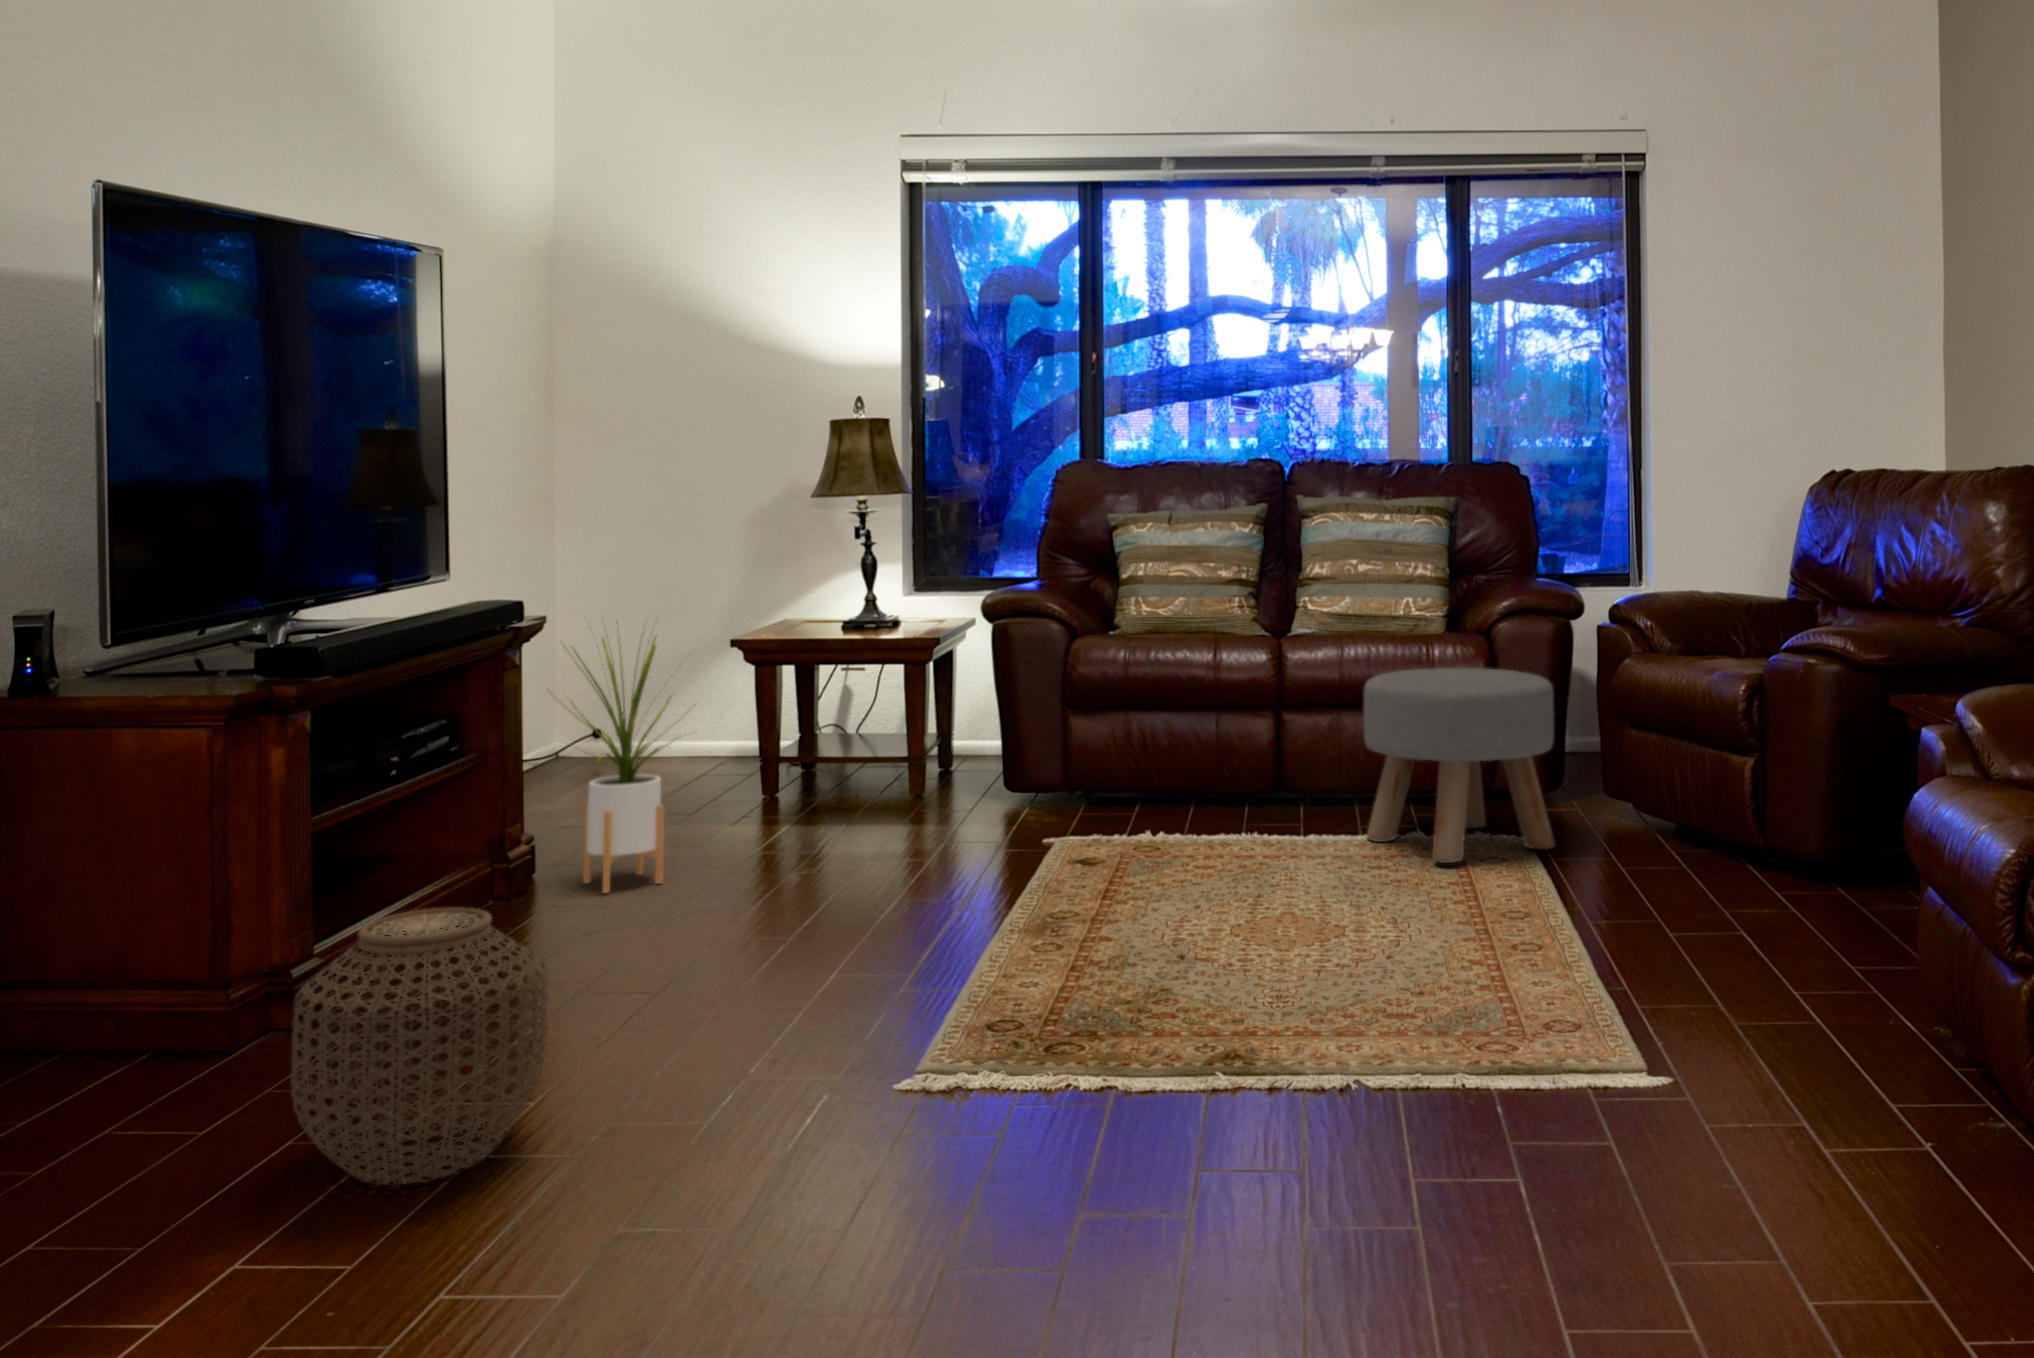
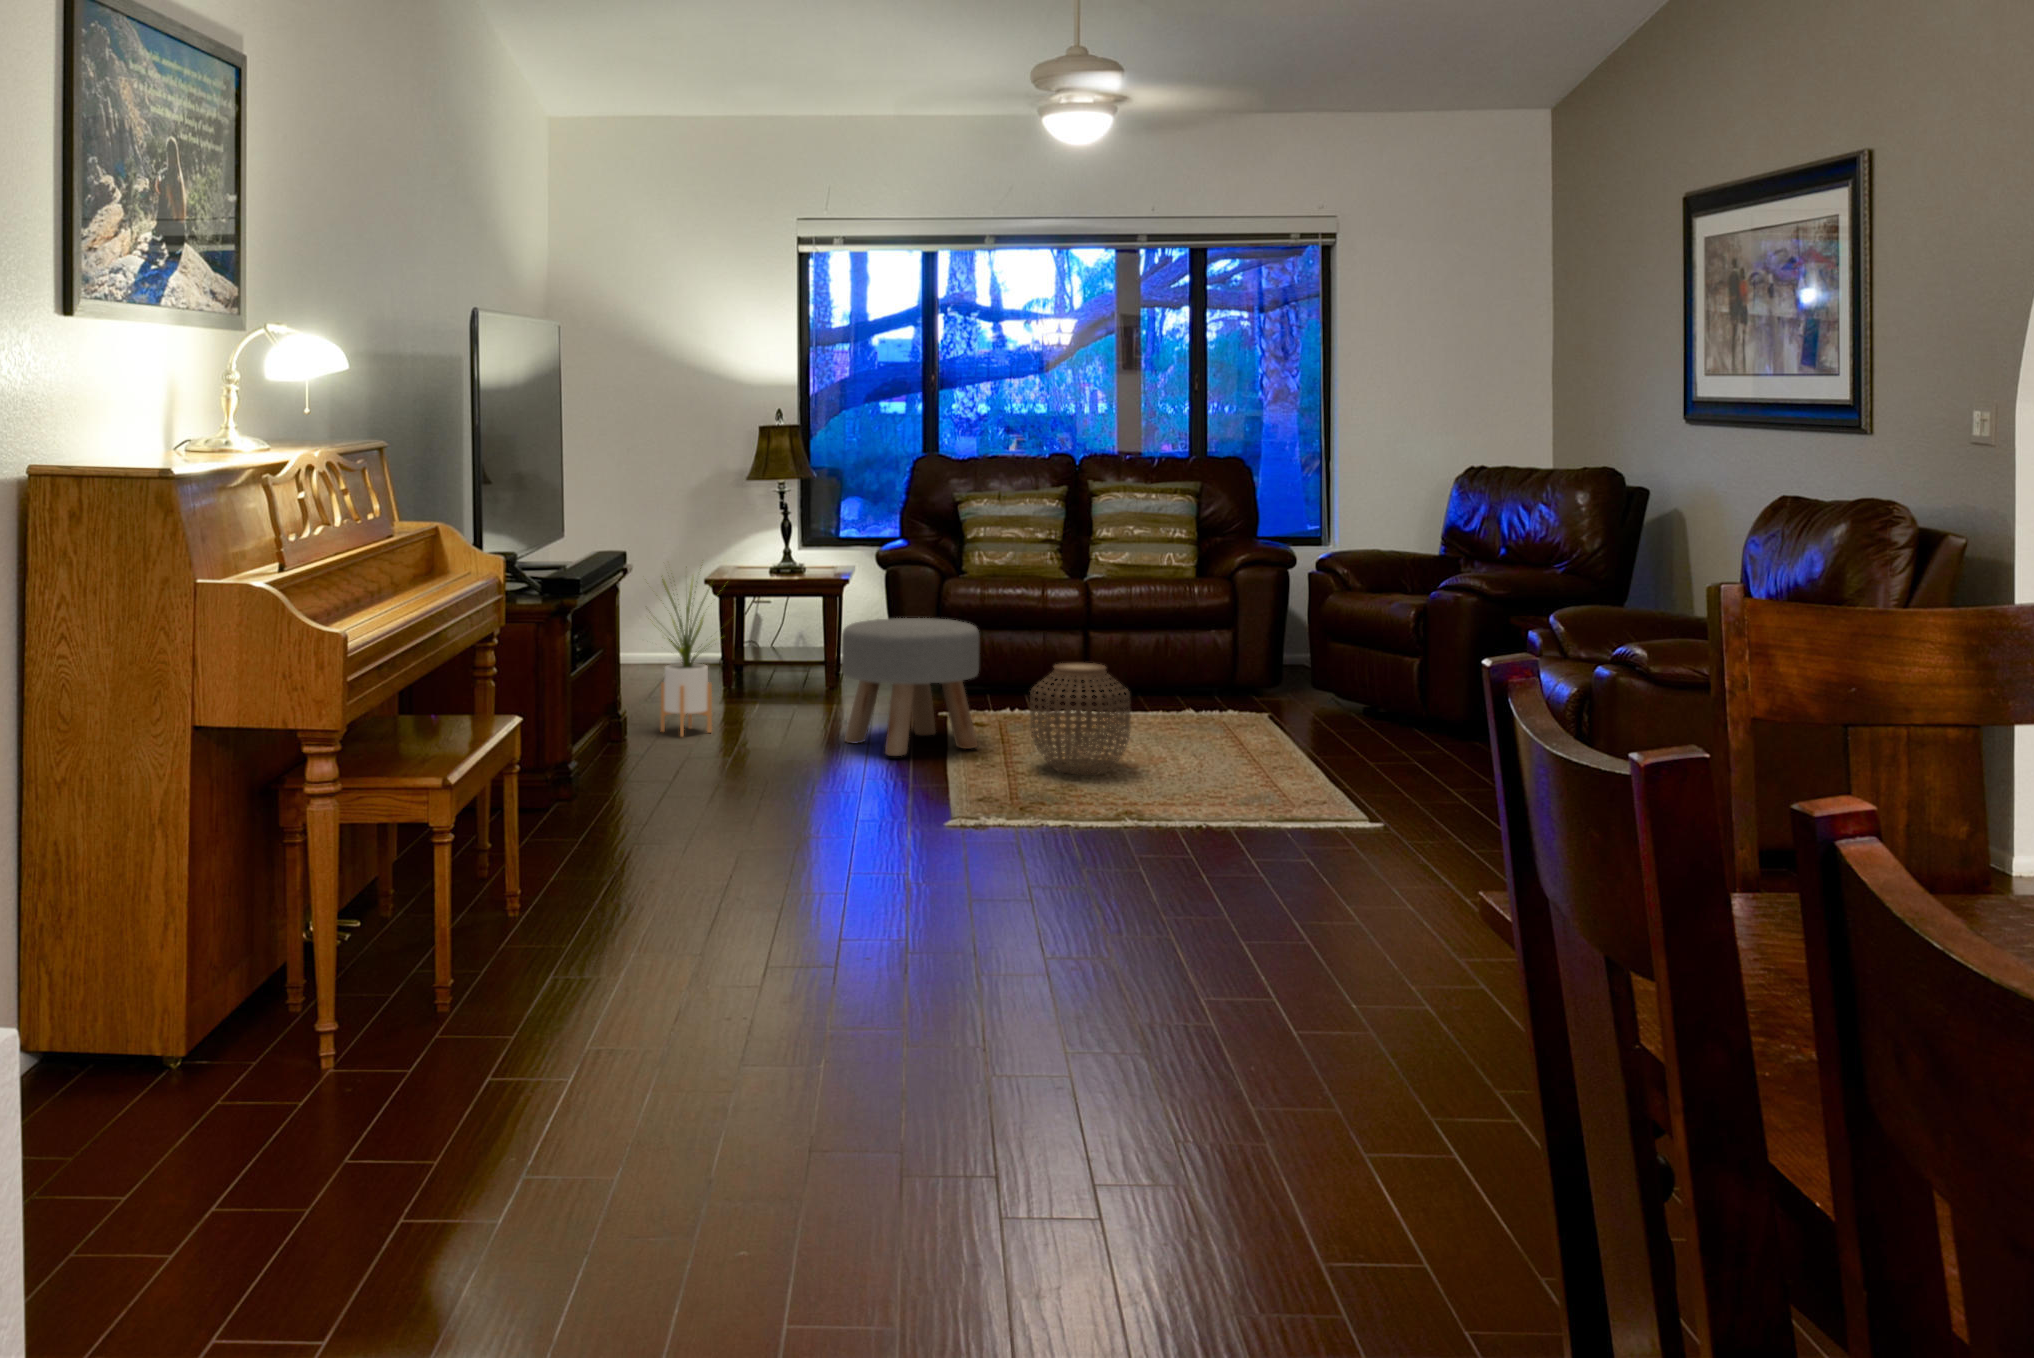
ottoman: present [1364,668,1555,863] -> present [842,618,980,756]
woven basket: present [291,908,547,1184] -> present [1030,663,1131,775]

